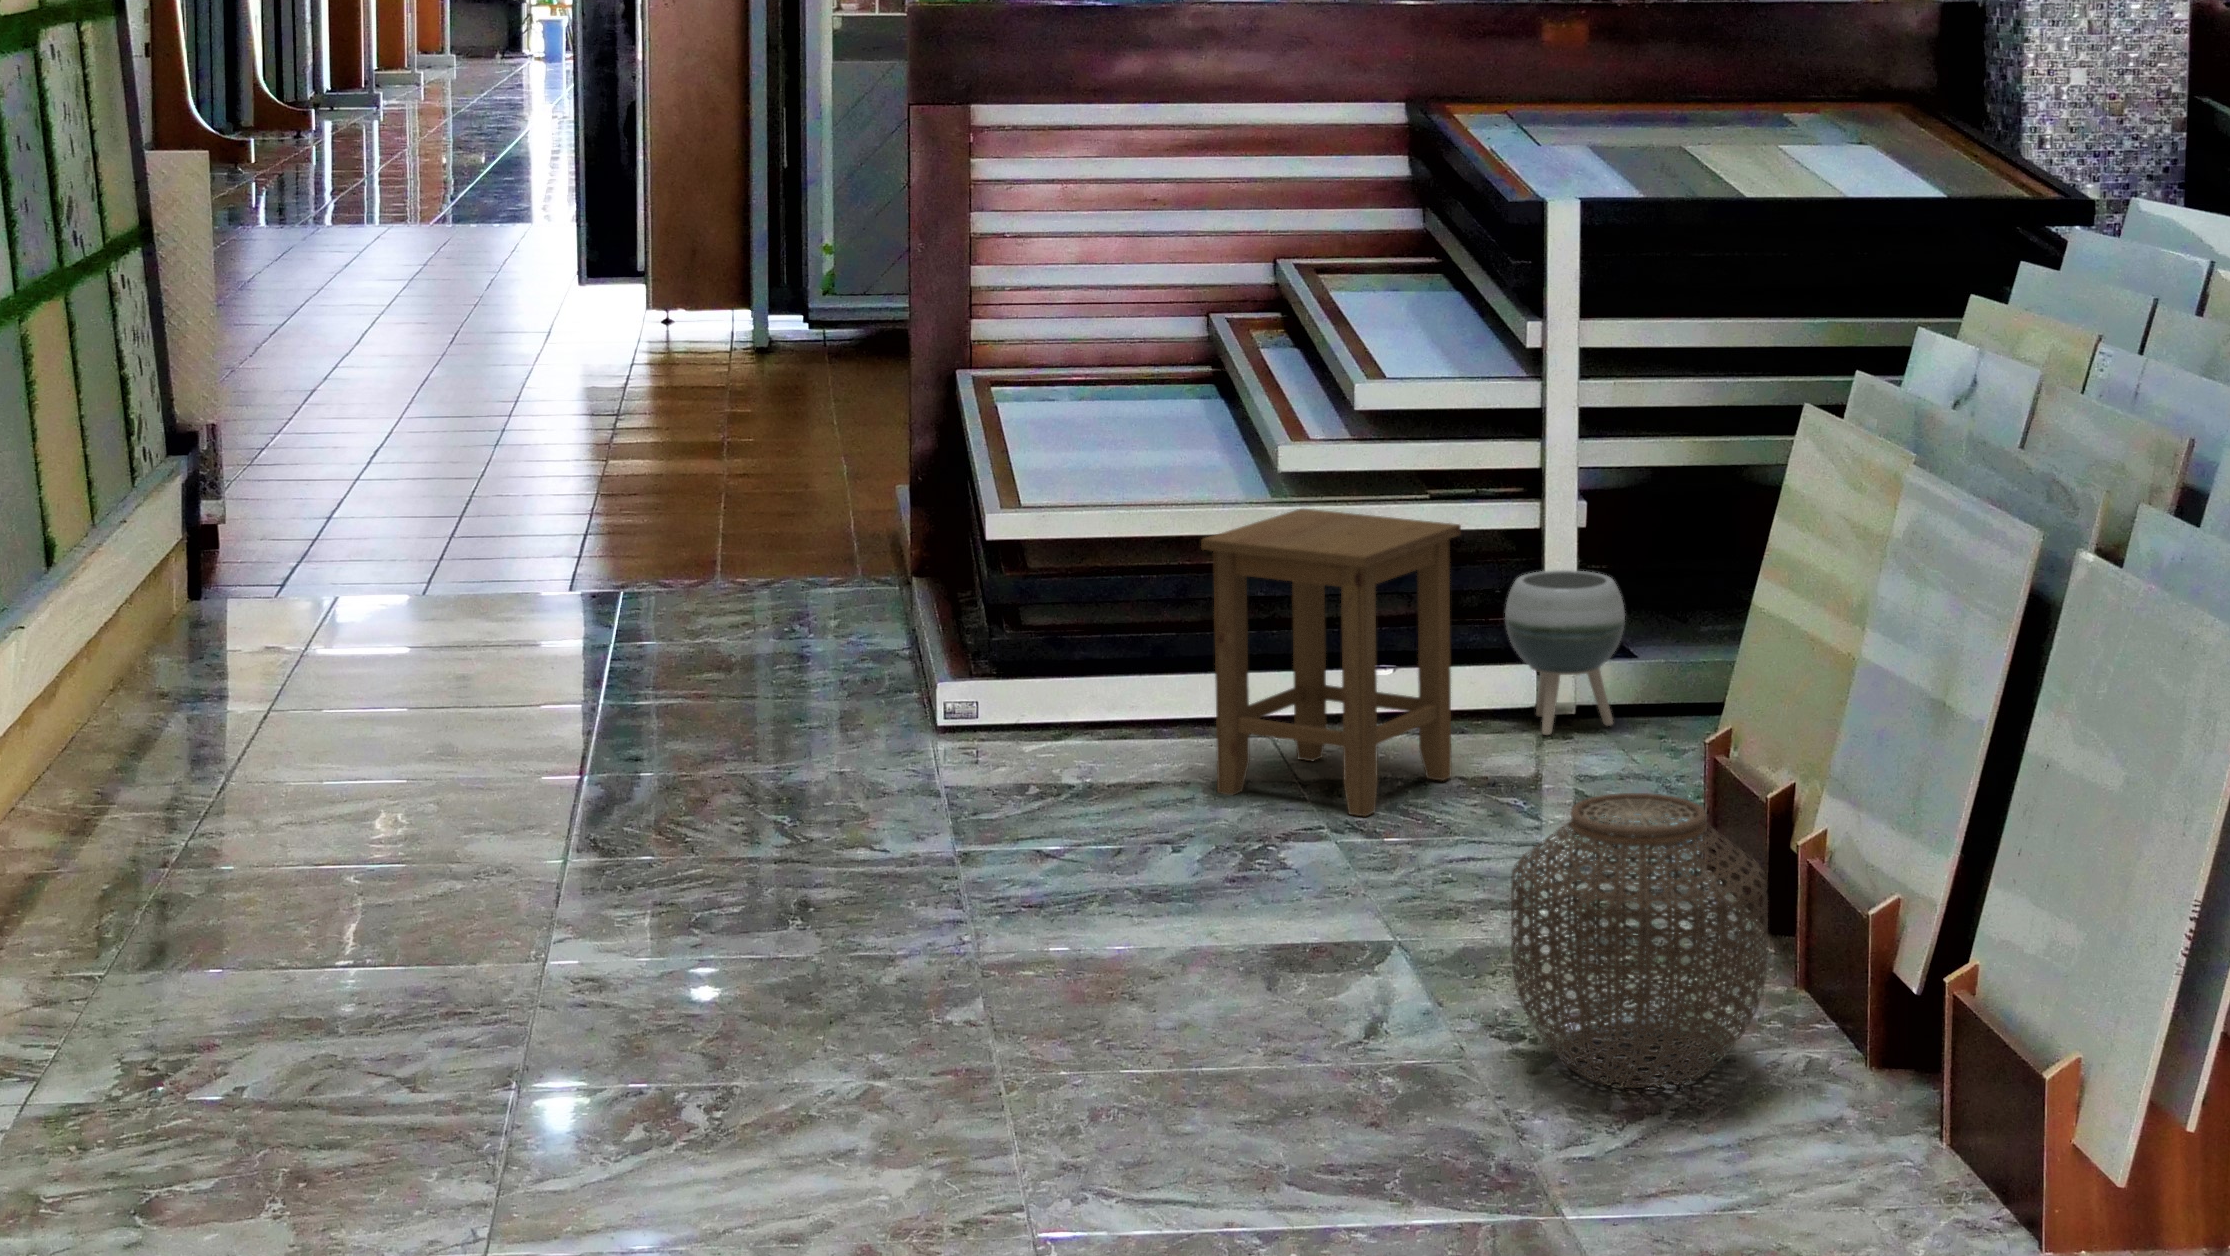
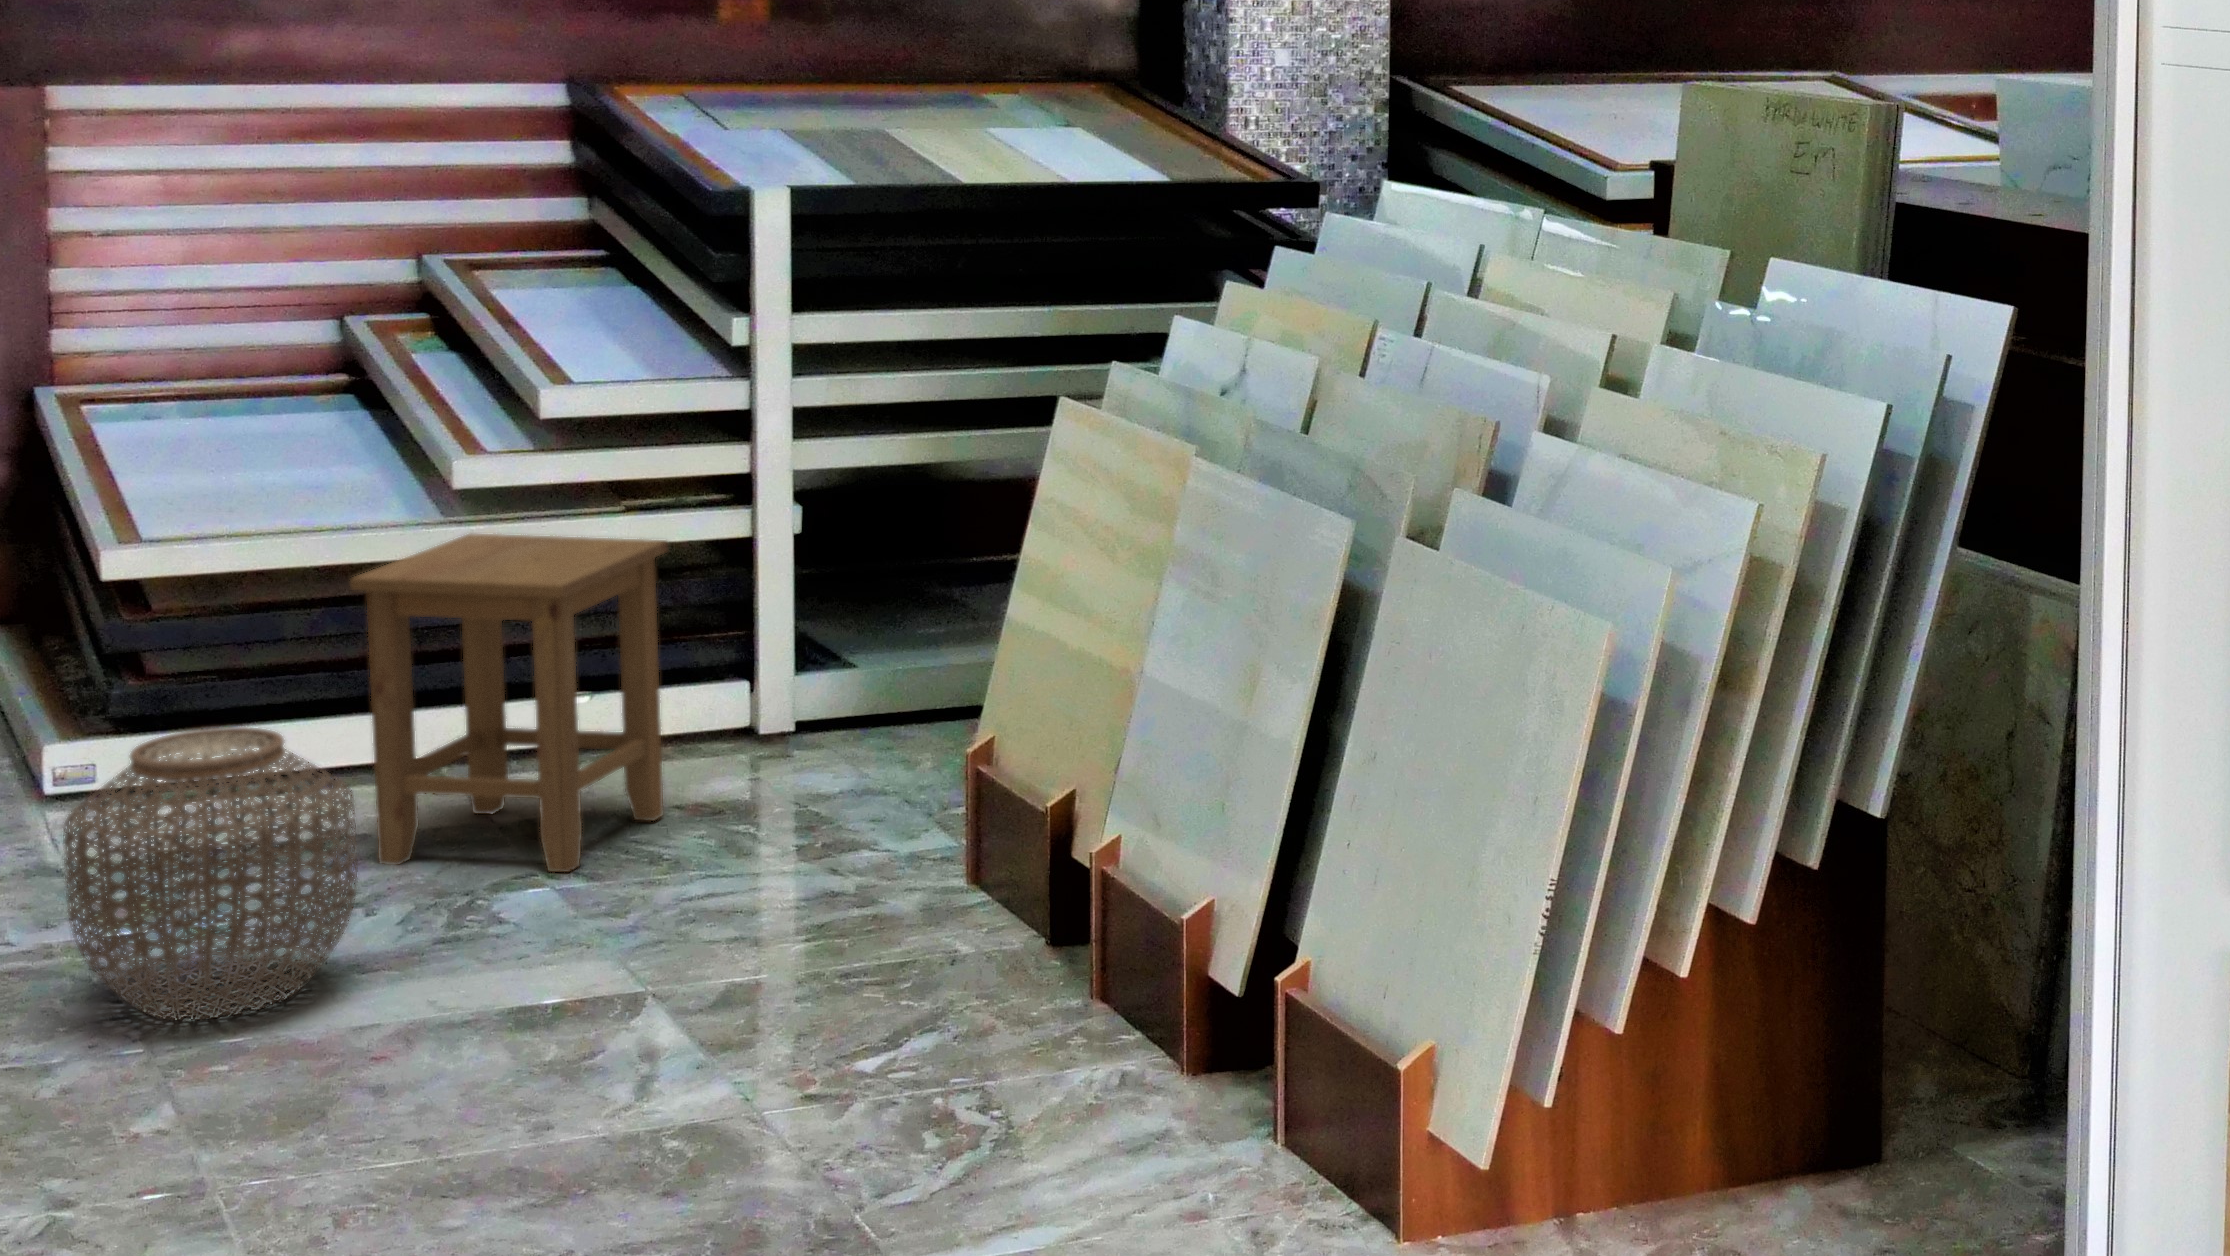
planter: present [1505,570,1625,735] -> none [712,578,848,757]
woven basket: present [1511,793,1768,1088] -> present [63,727,358,1020]

